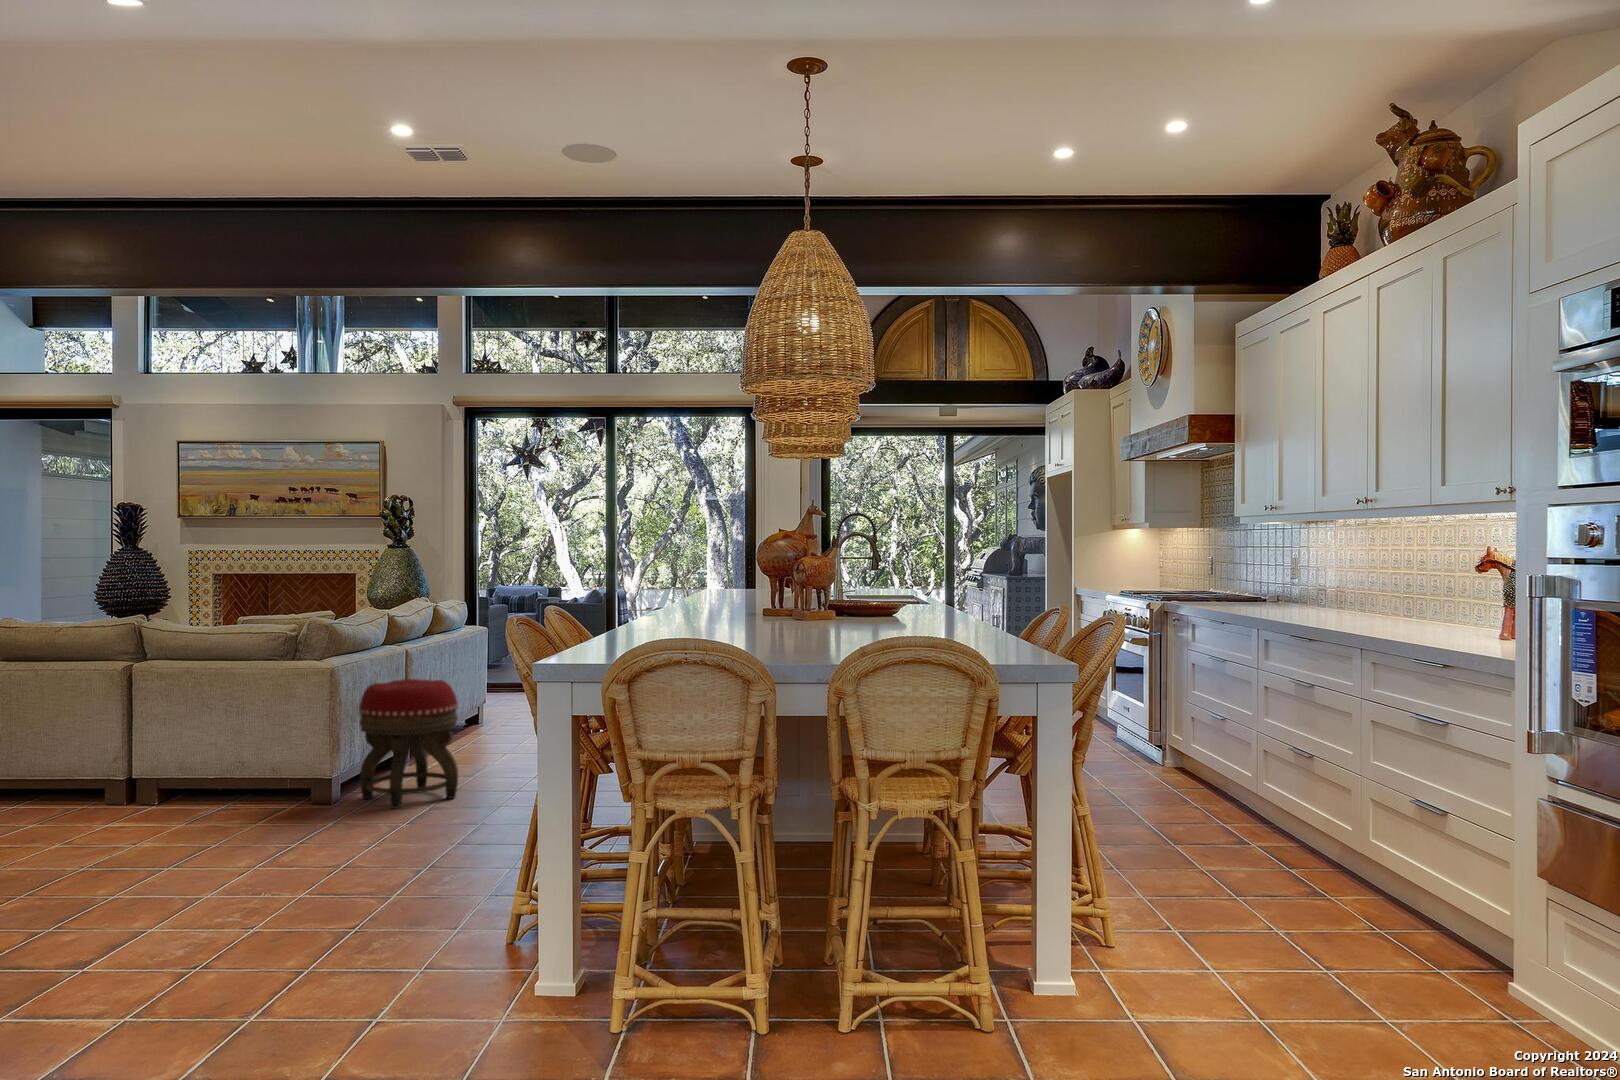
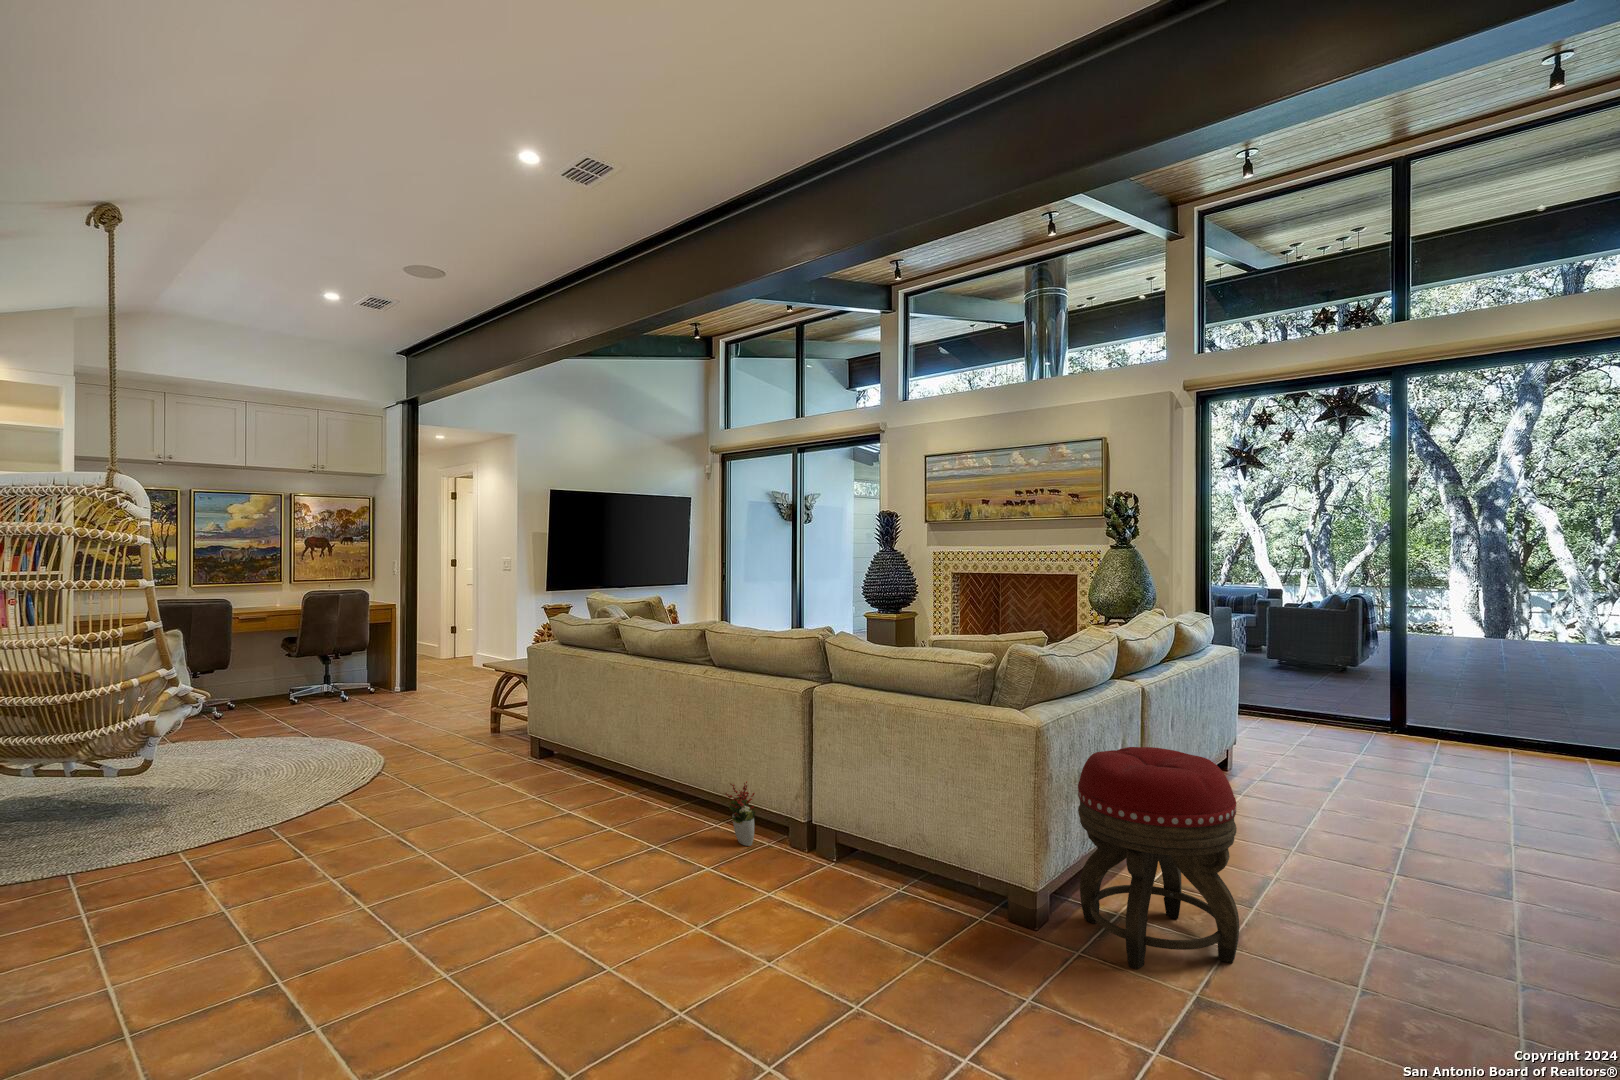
decorative plant: none [38,754,70,810] -> present [725,781,755,846]

